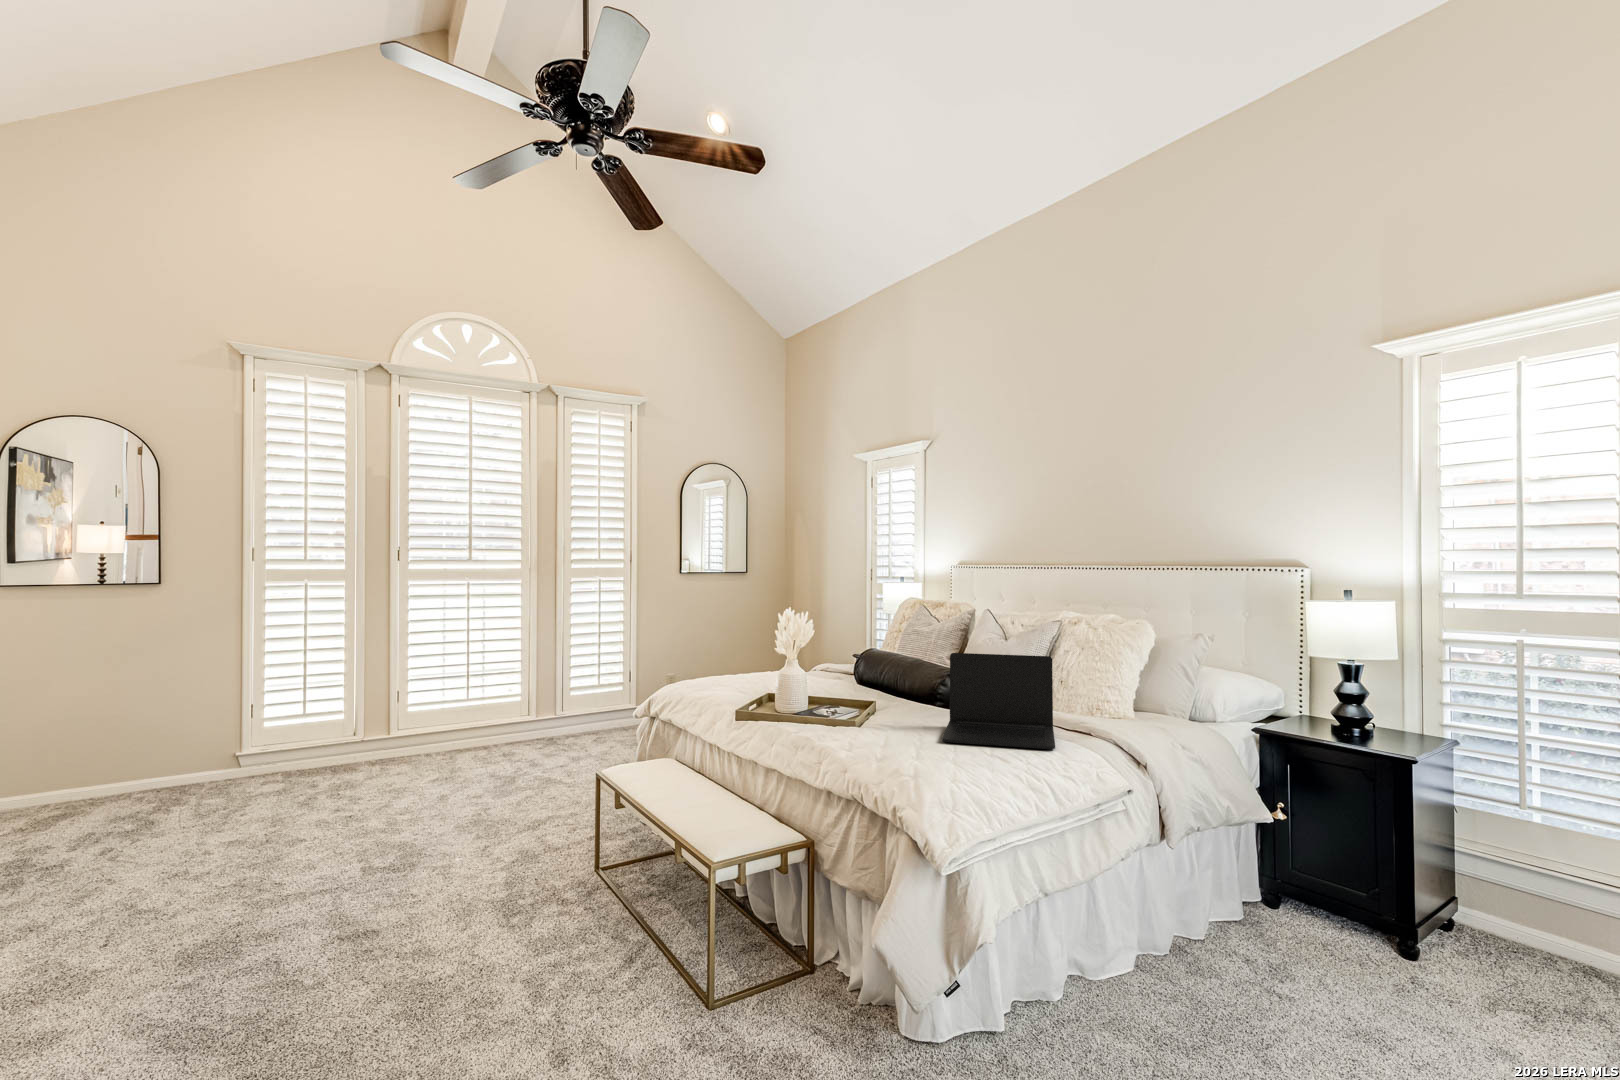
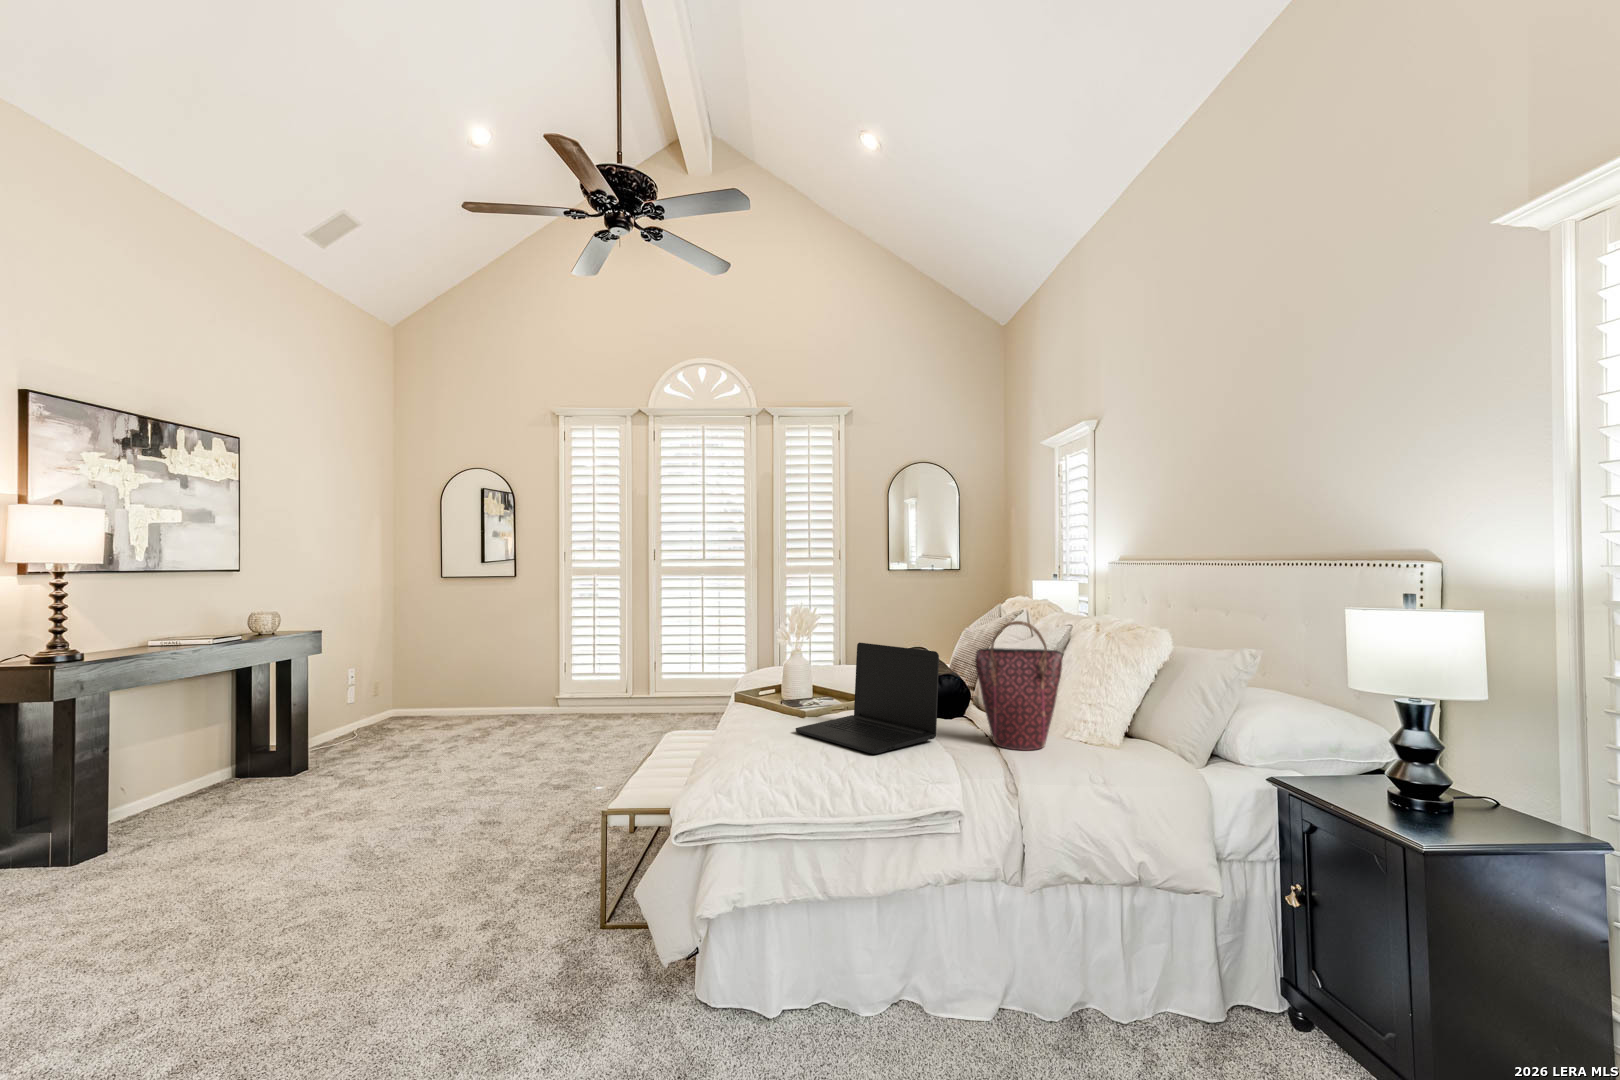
handbag: none [1070,627,1129,731] -> present [975,621,1062,750]

